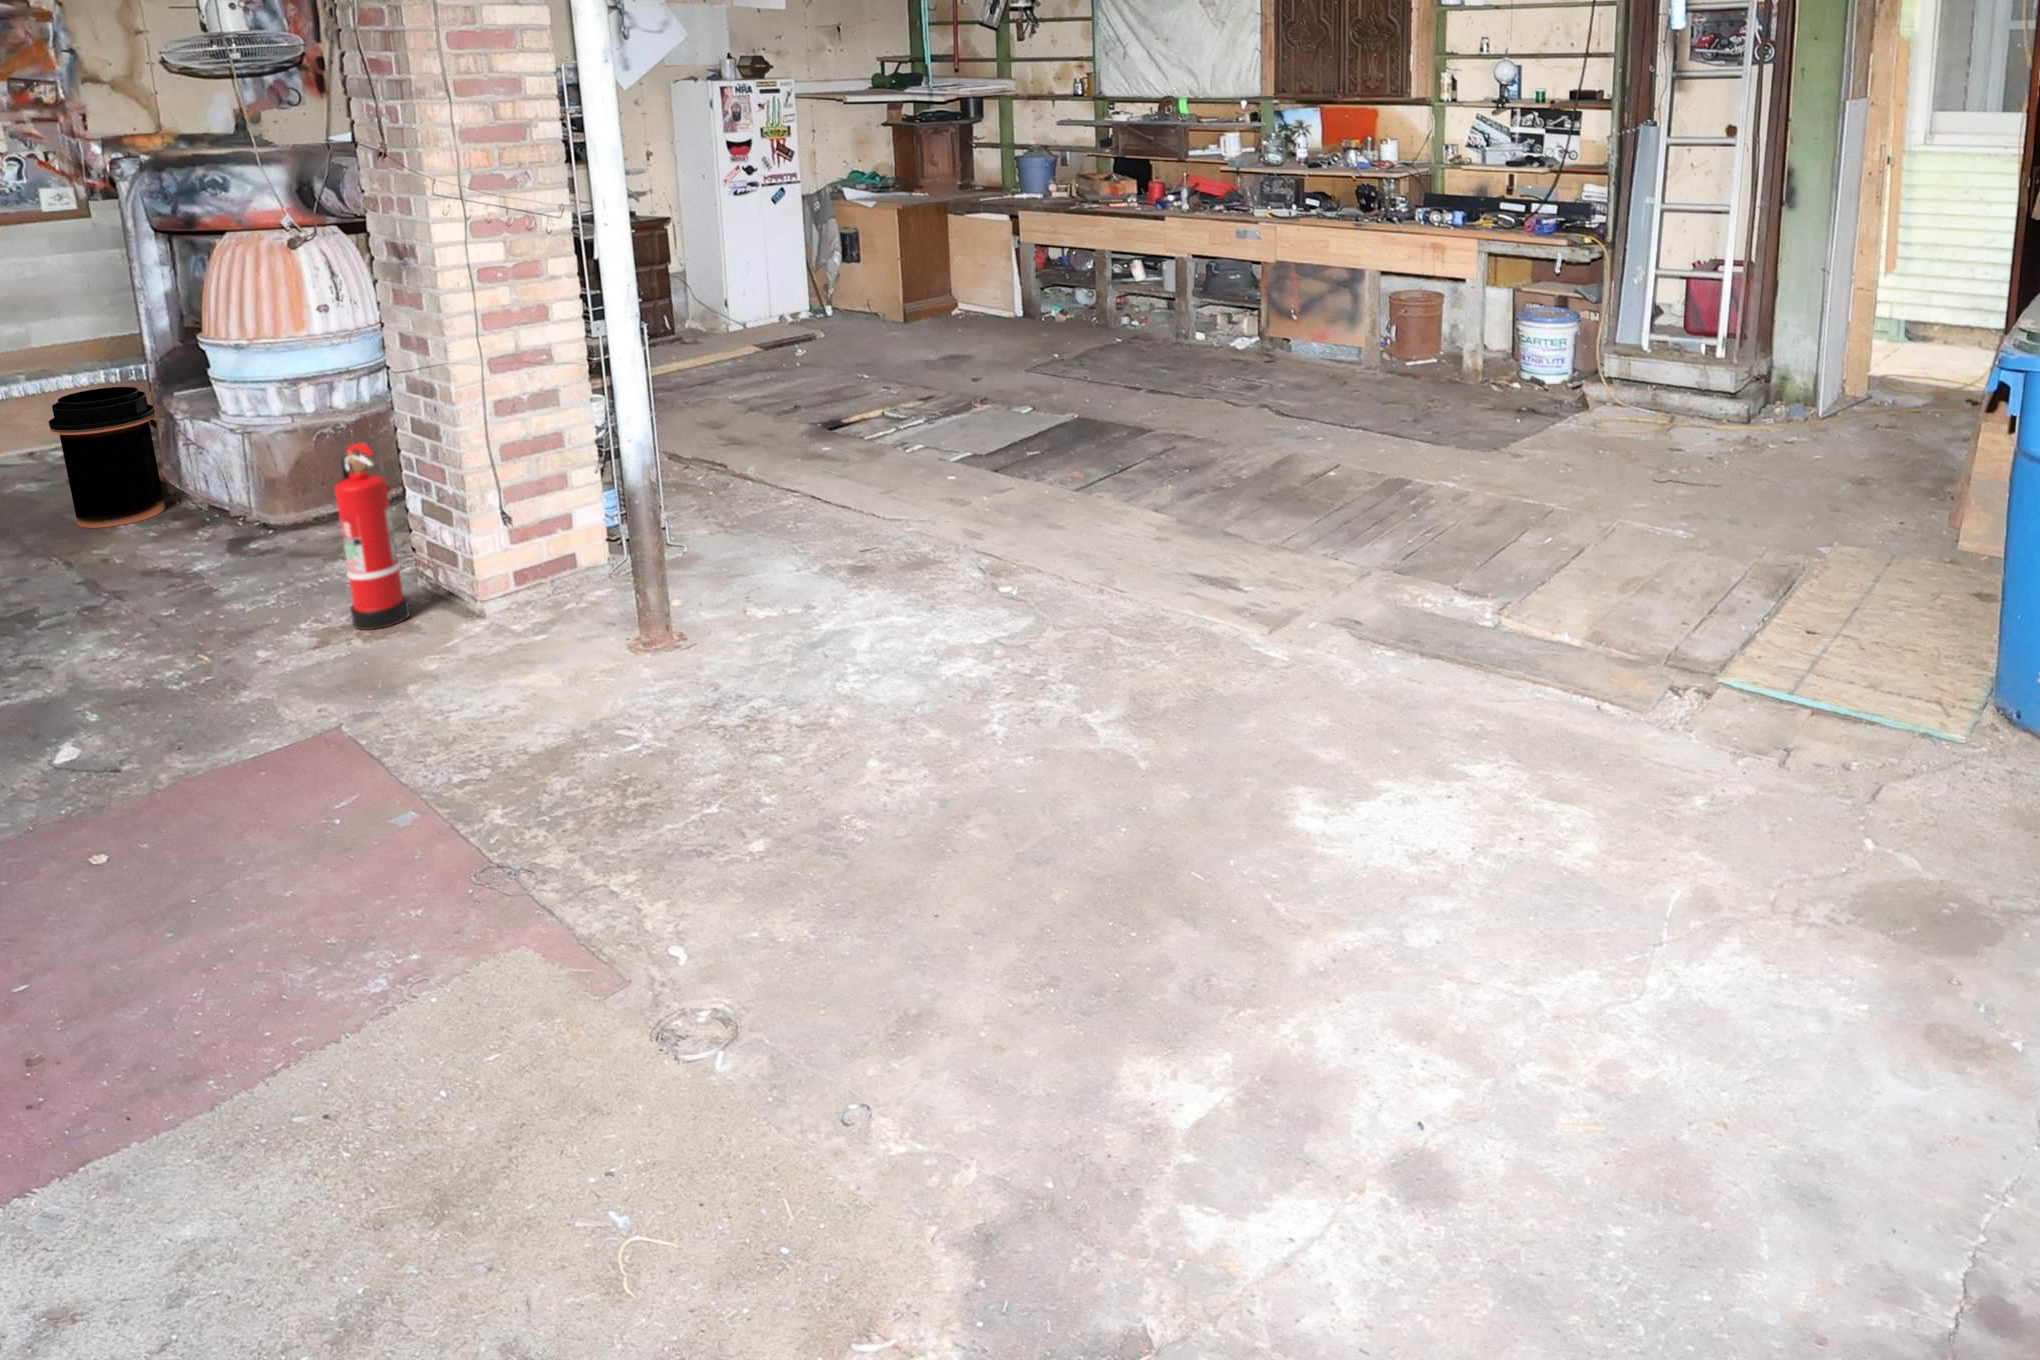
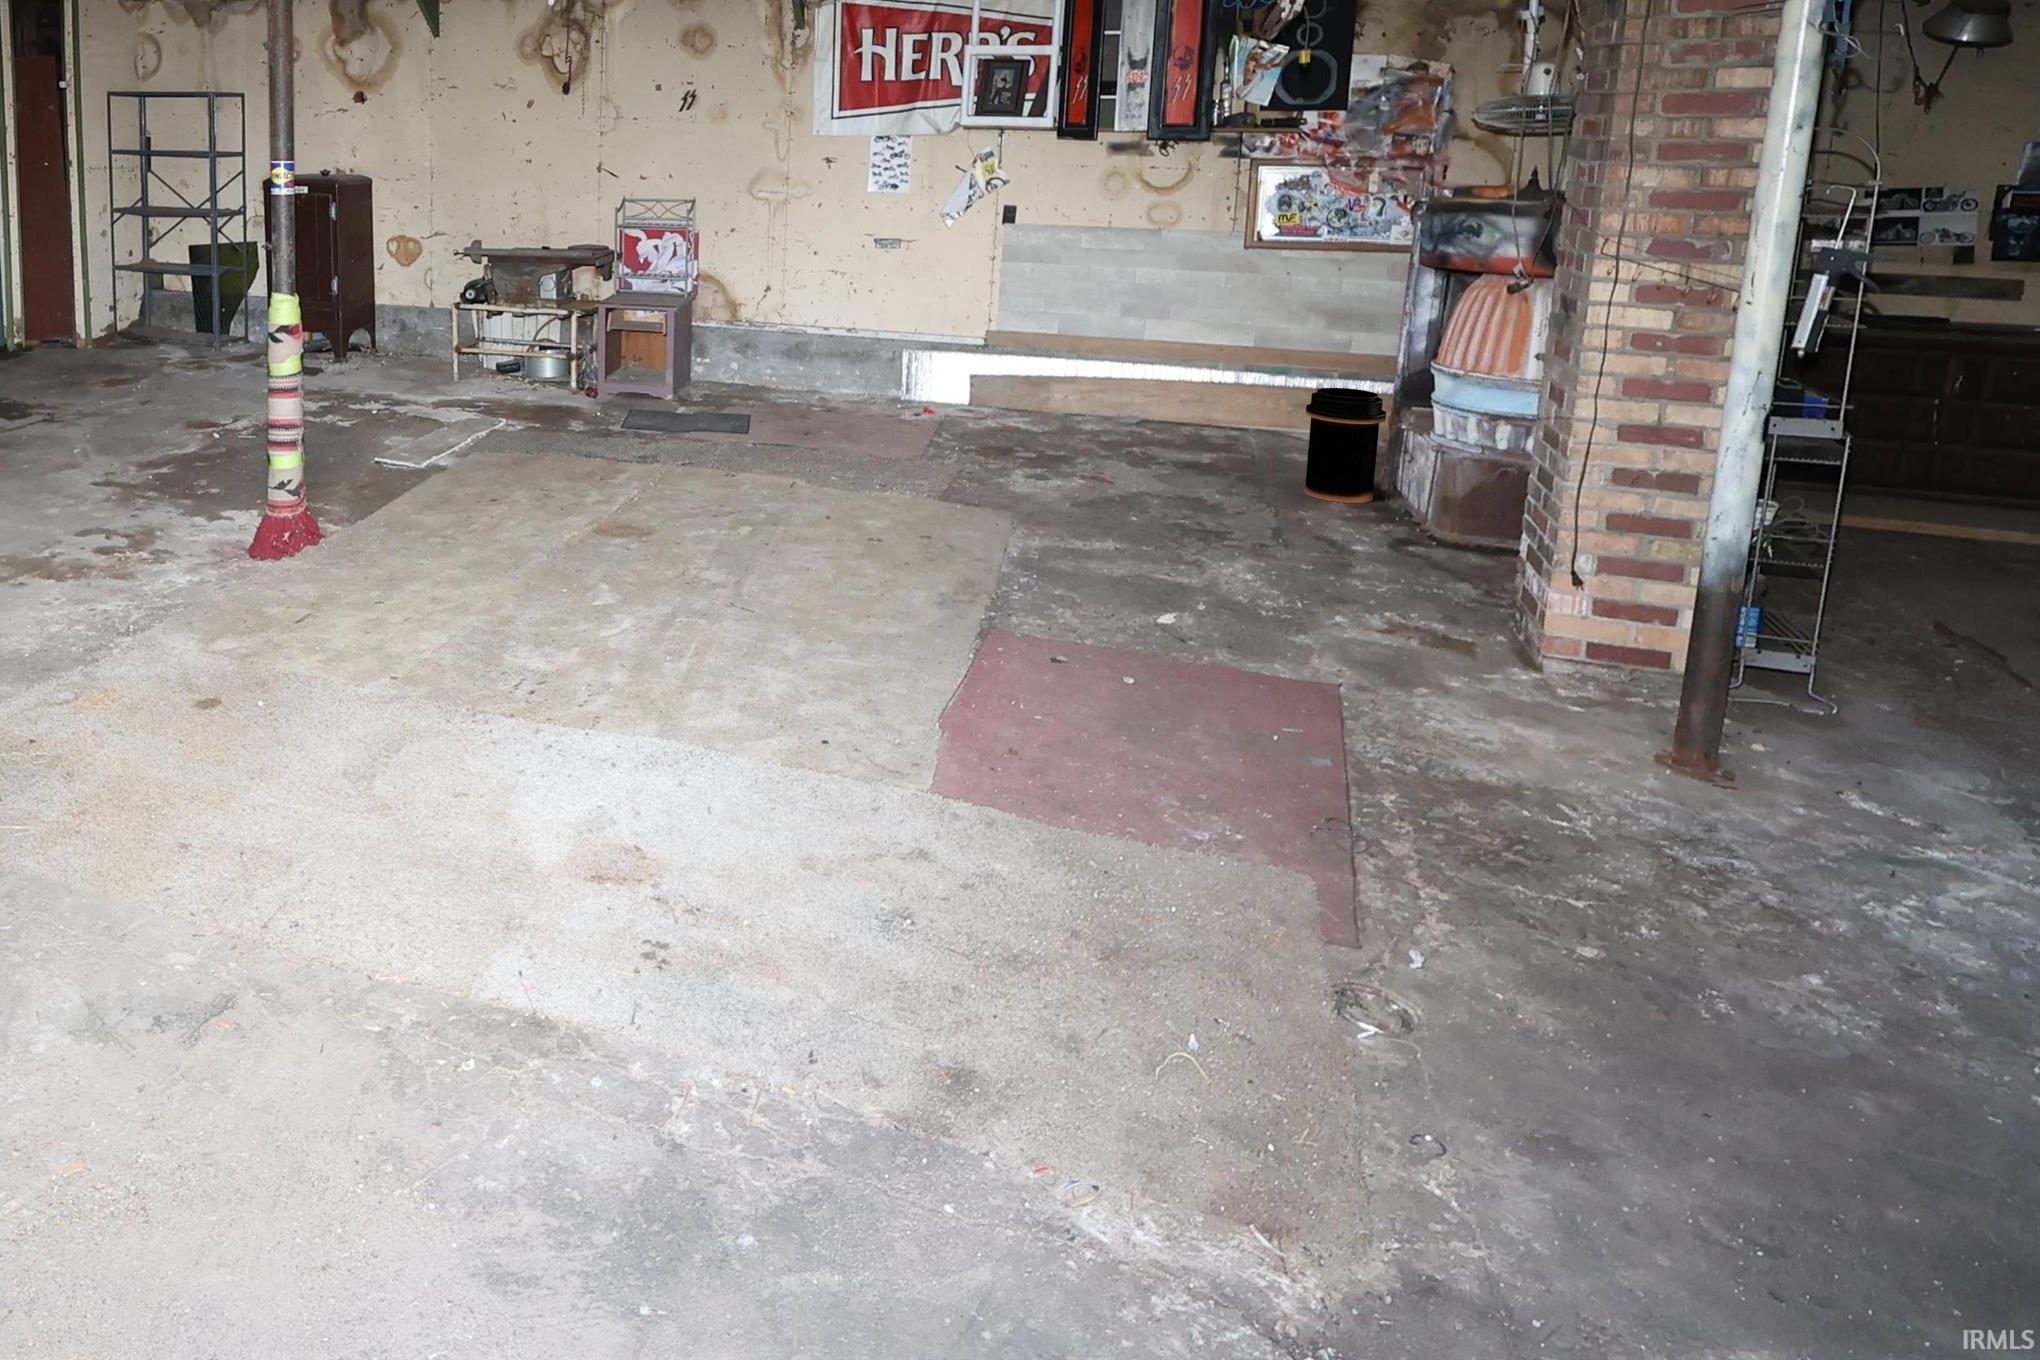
fire extinguisher: present [335,443,410,630] -> none [1423,469,1492,644]

